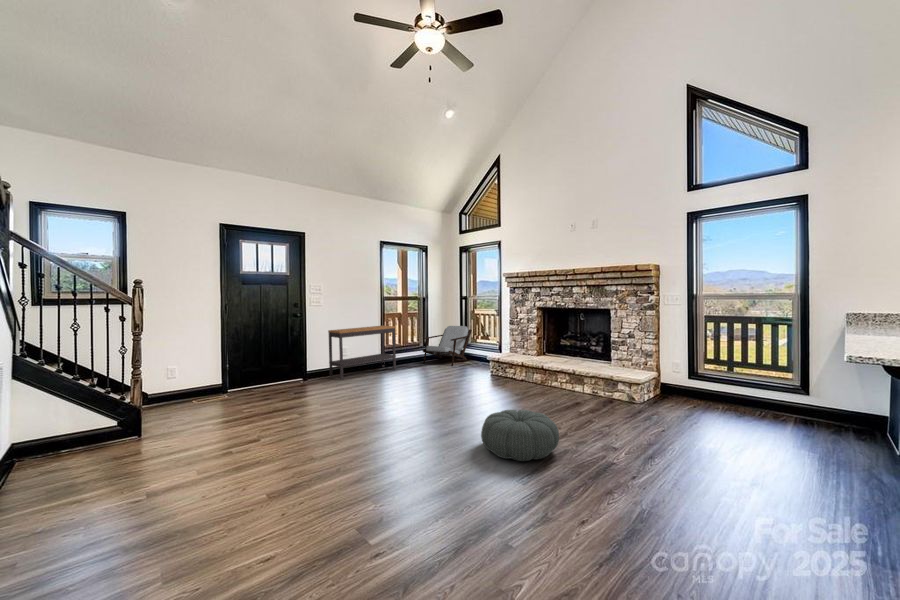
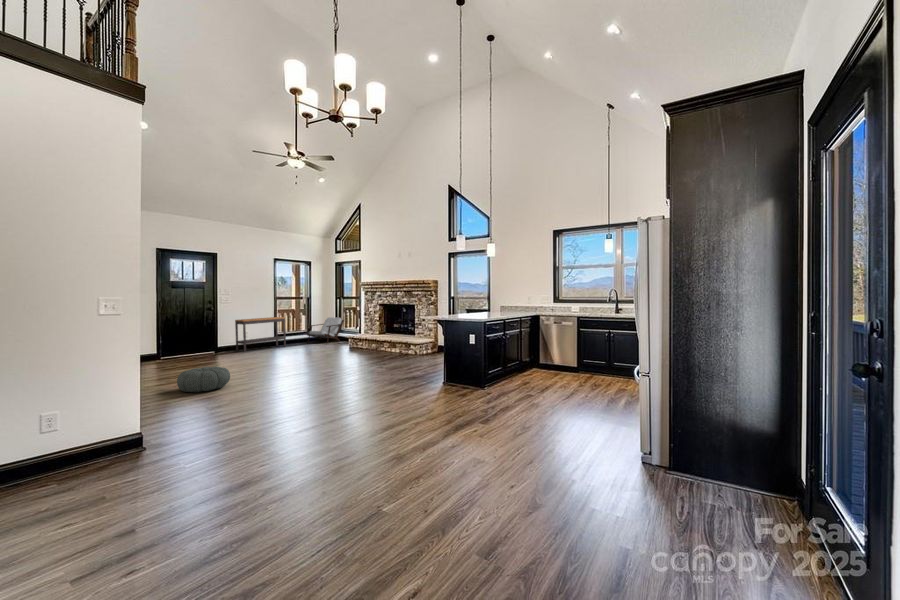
pouf: present [481,410,559,461] -> present [177,367,230,392]

